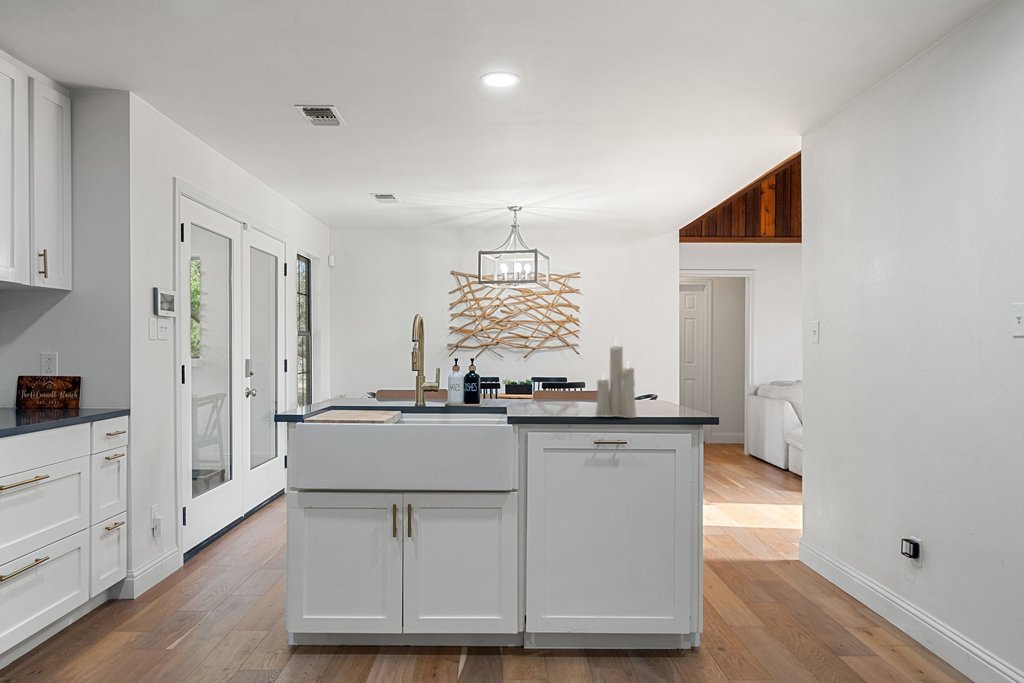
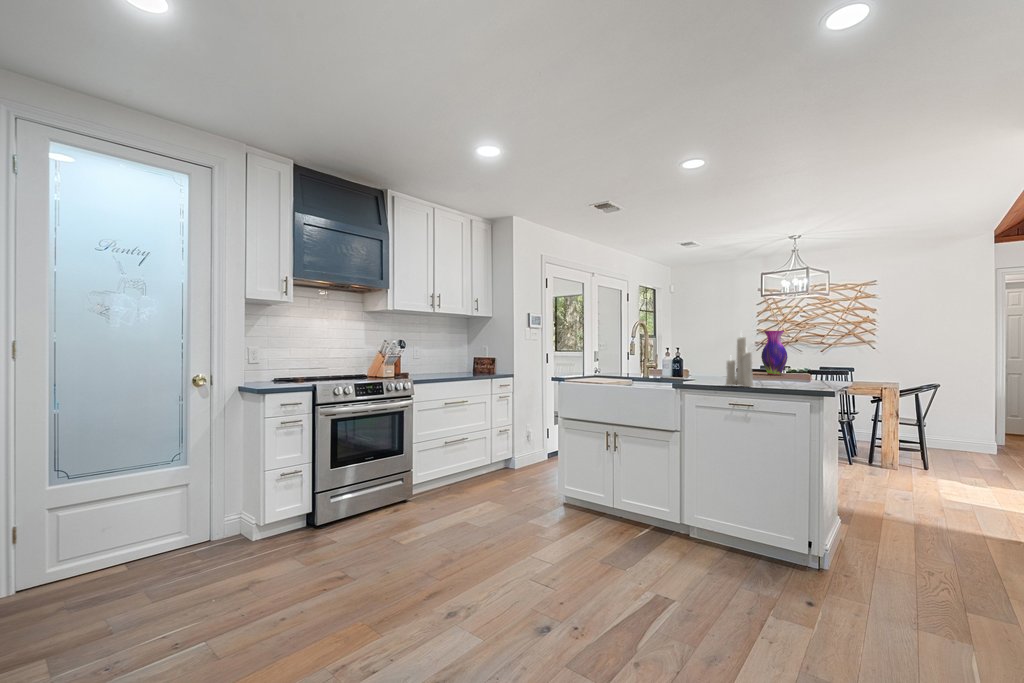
vase: none [535,334,567,394] -> present [761,331,788,375]

